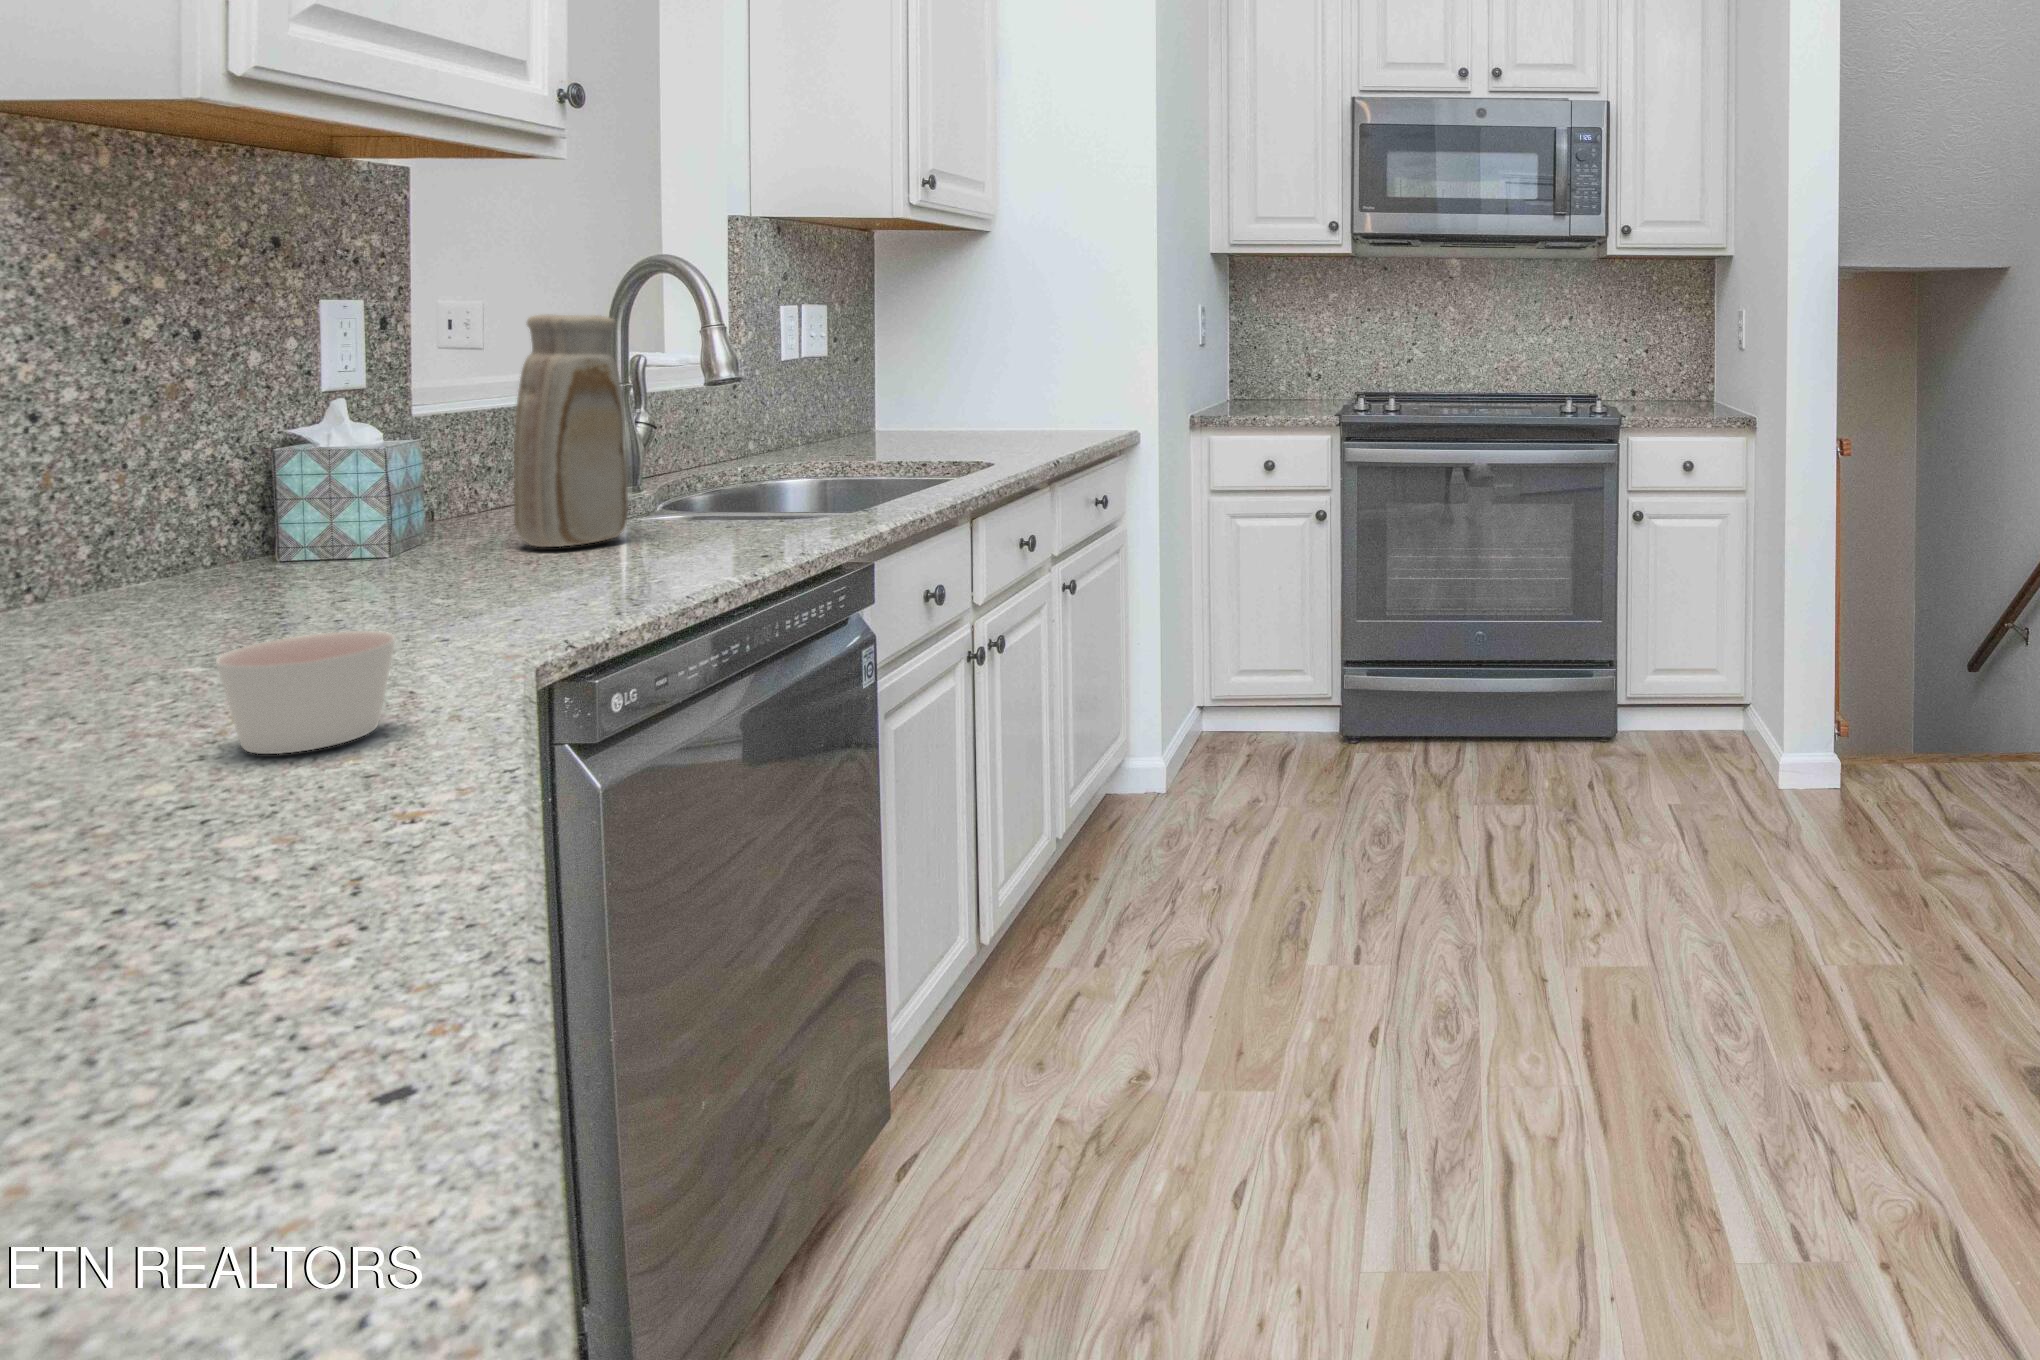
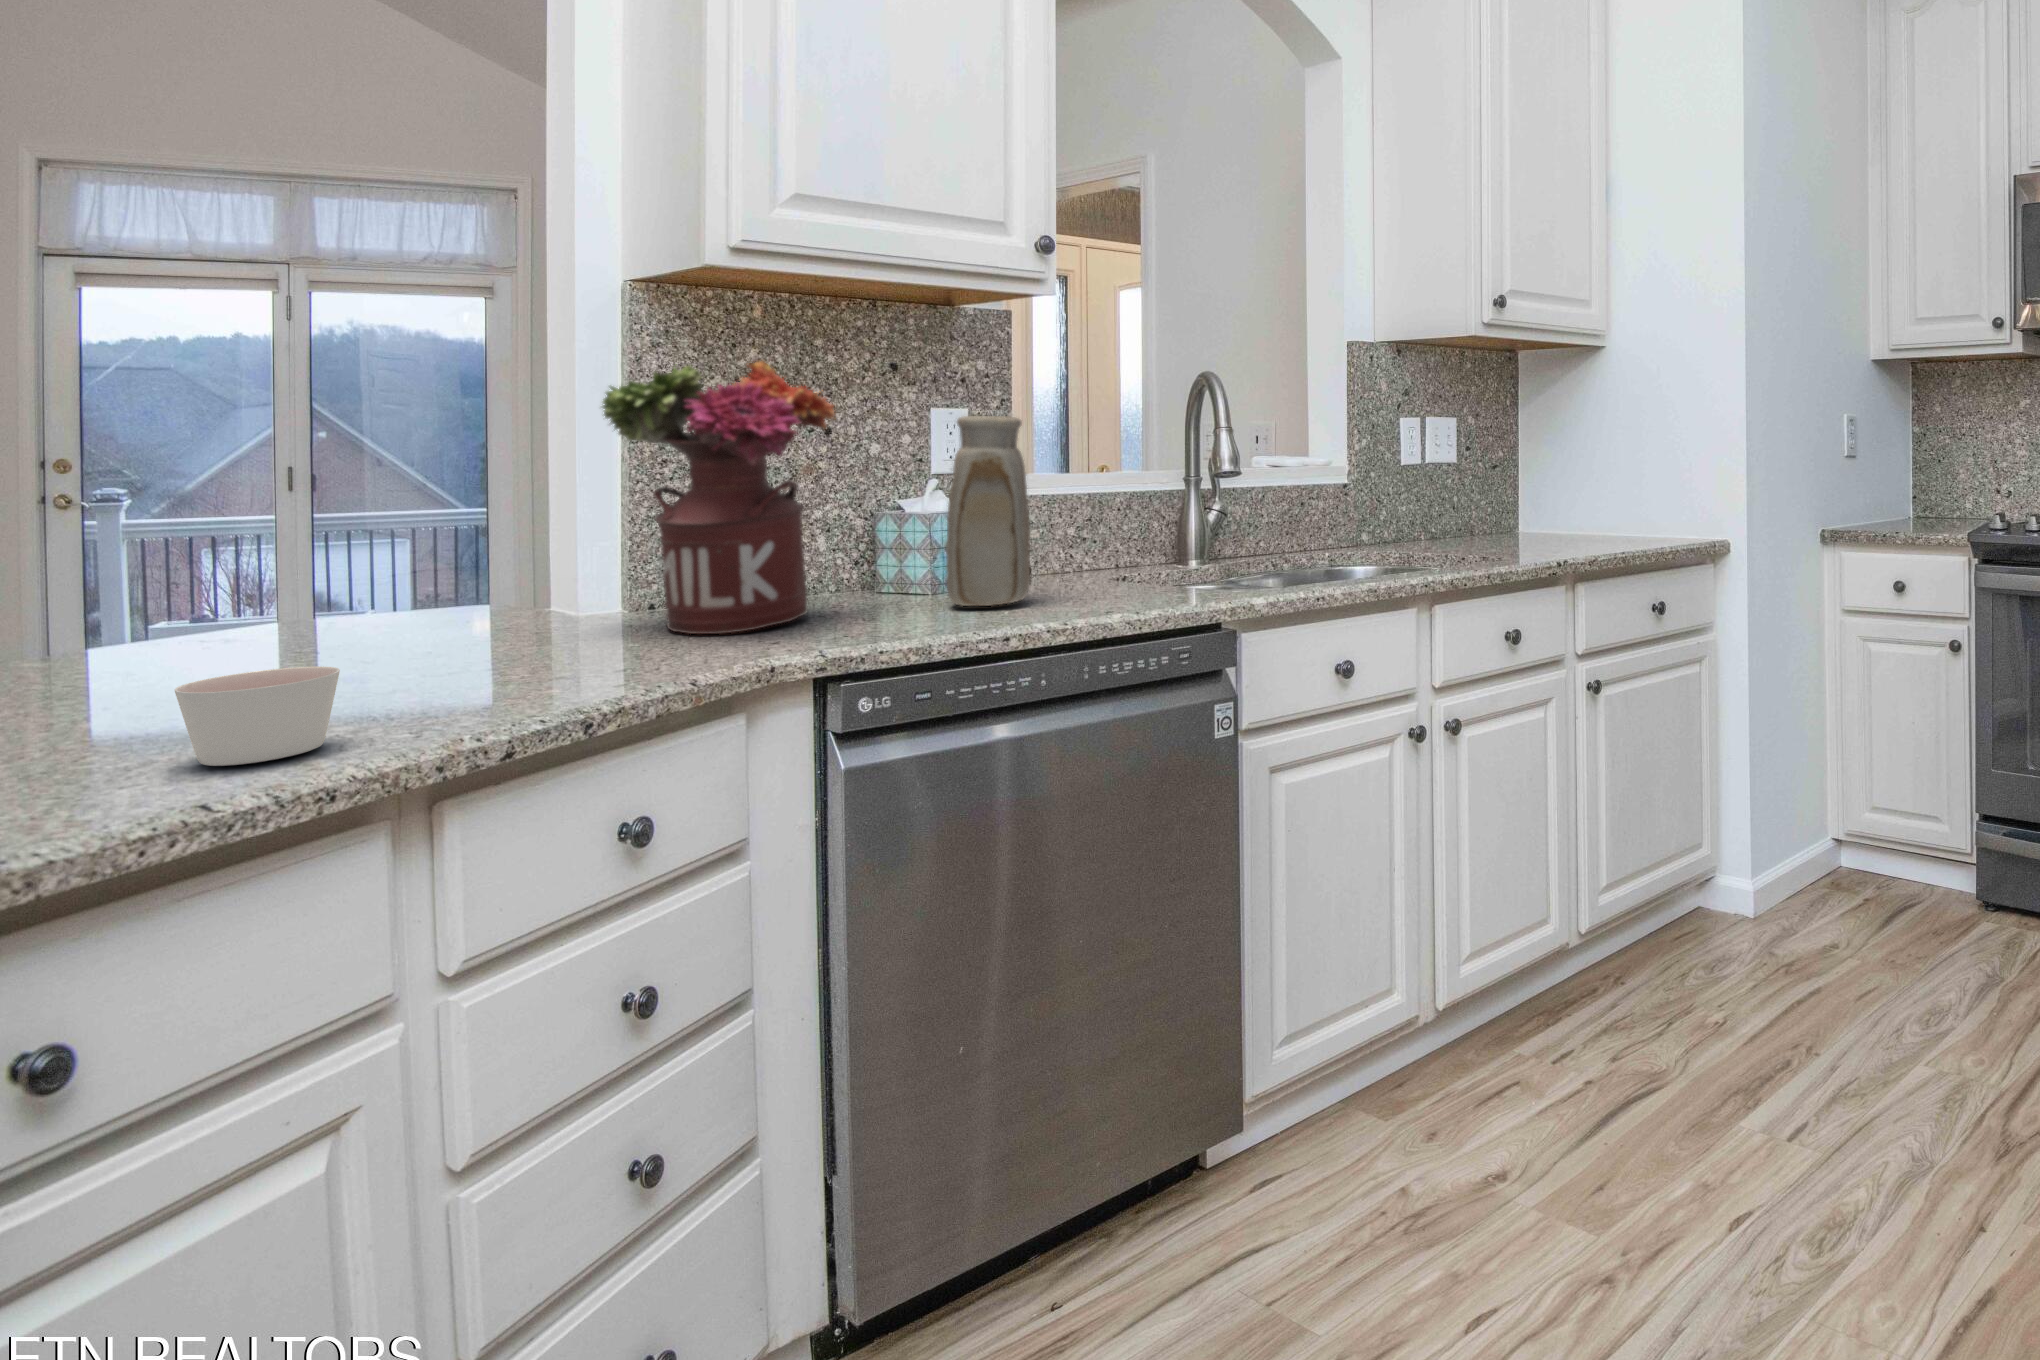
flower arrangement: none [101,242,450,611] -> present [602,361,835,634]

